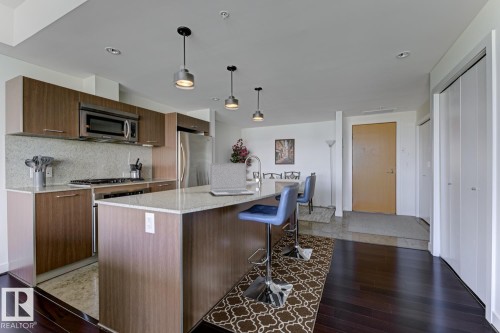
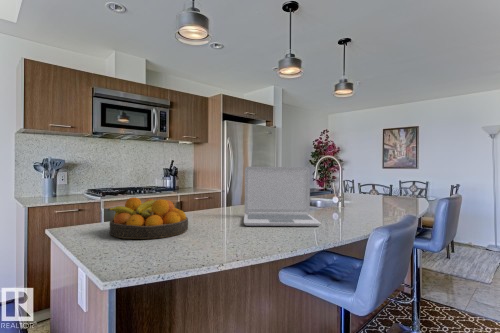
fruit bowl: none [139,181,186,204] -> present [108,197,188,239]

